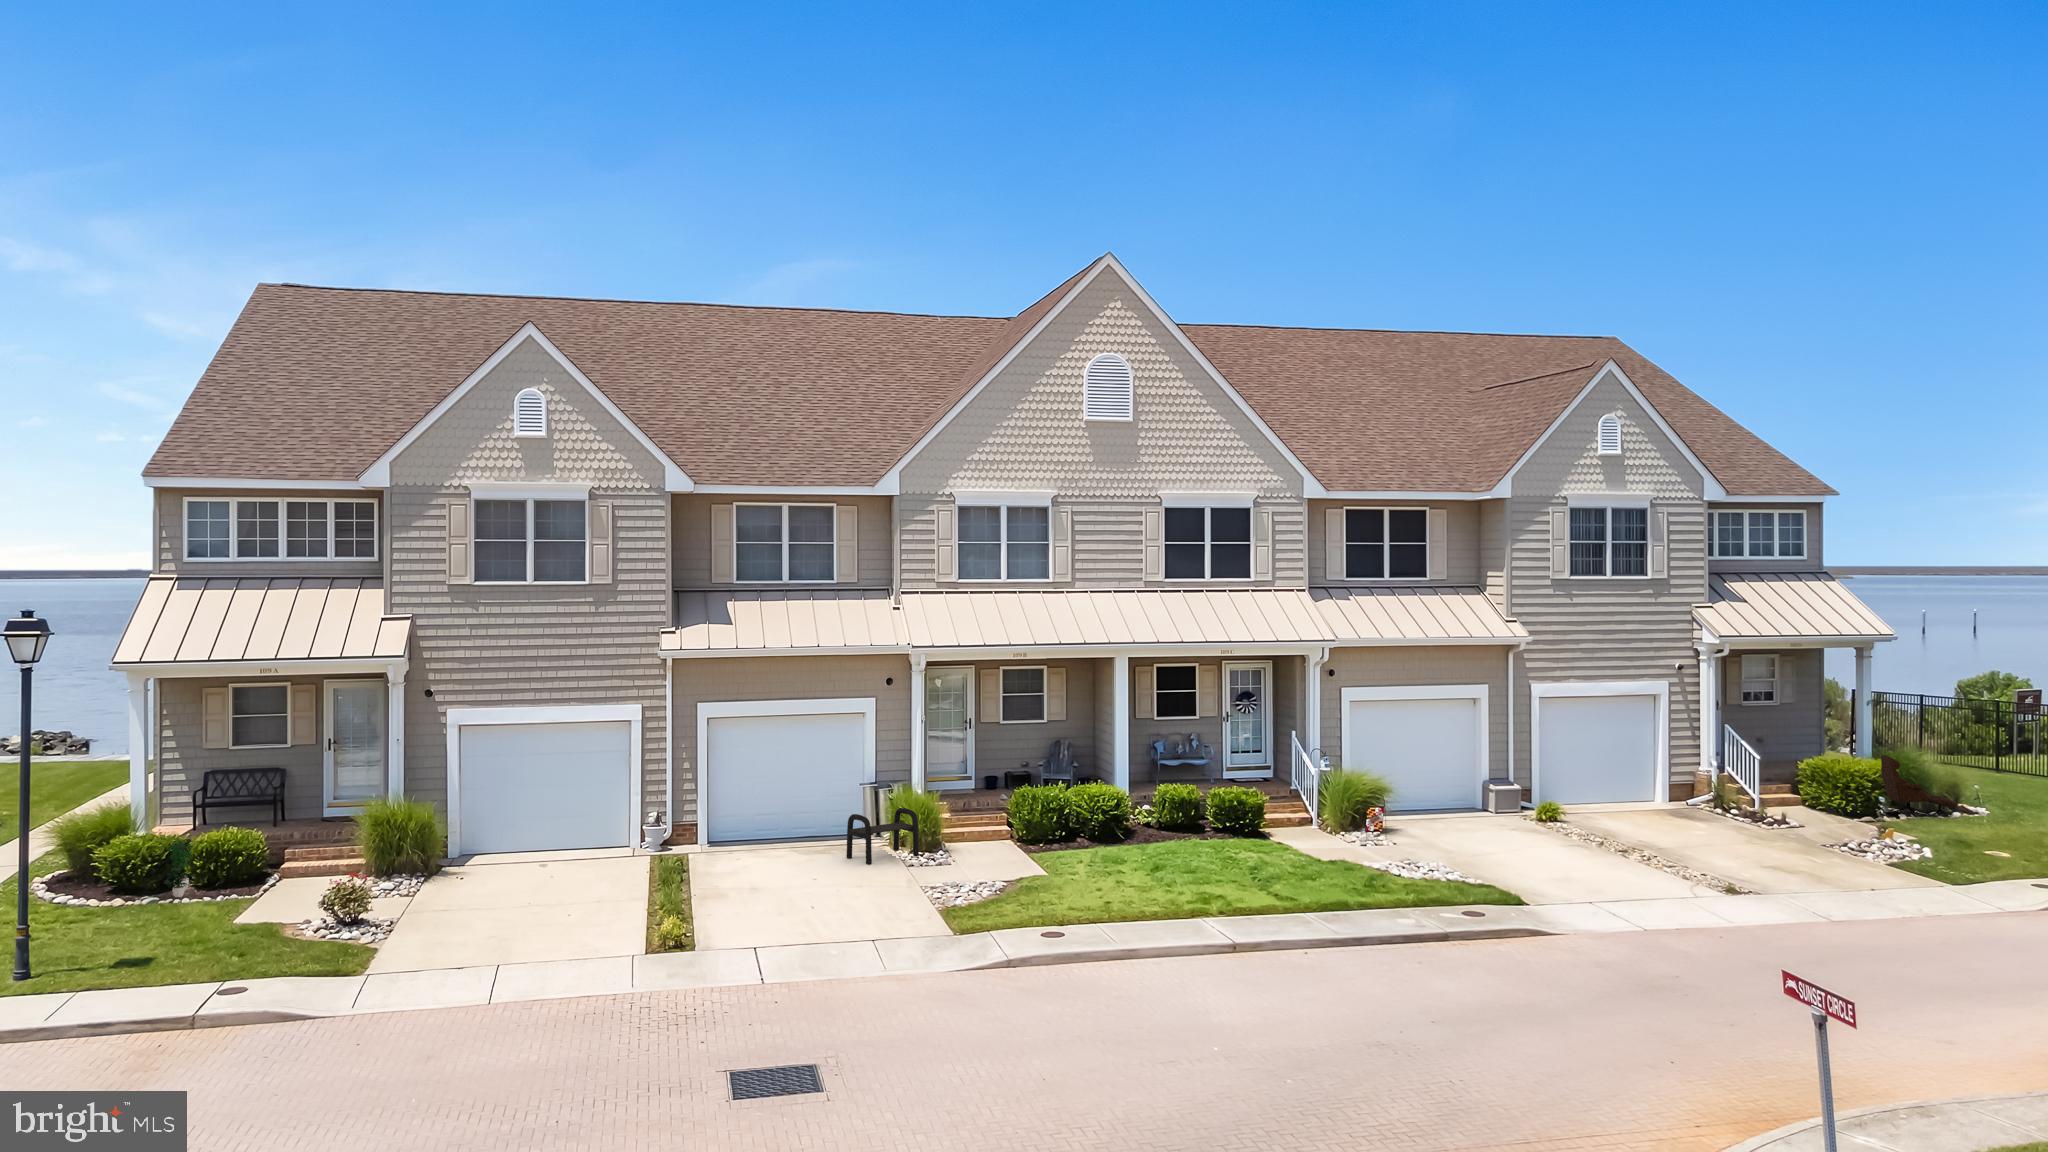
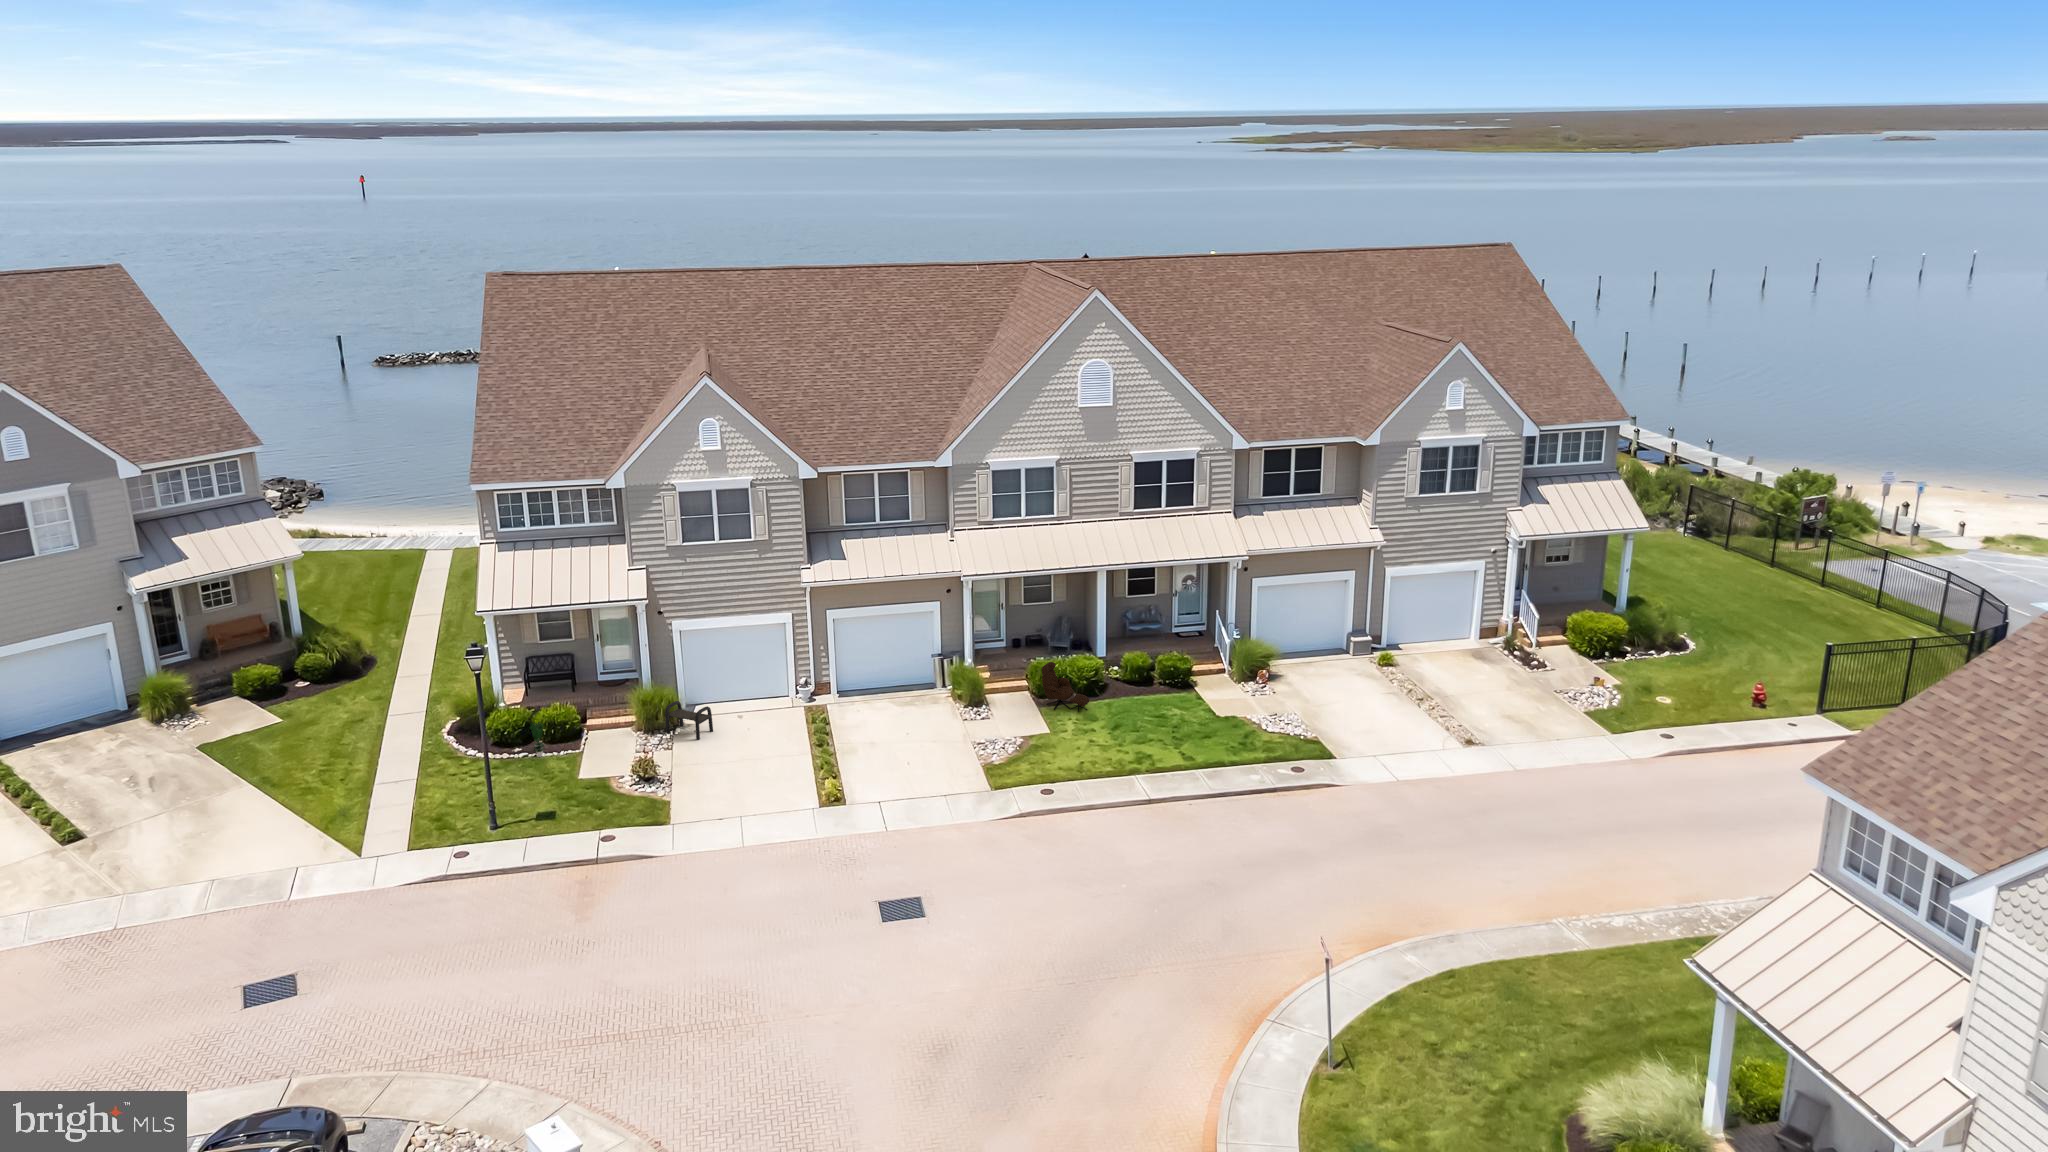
lounge chair: present [1881,755,1957,817] -> present [1042,662,1090,712]
bench: present [847,808,919,864] -> present [665,701,713,740]

